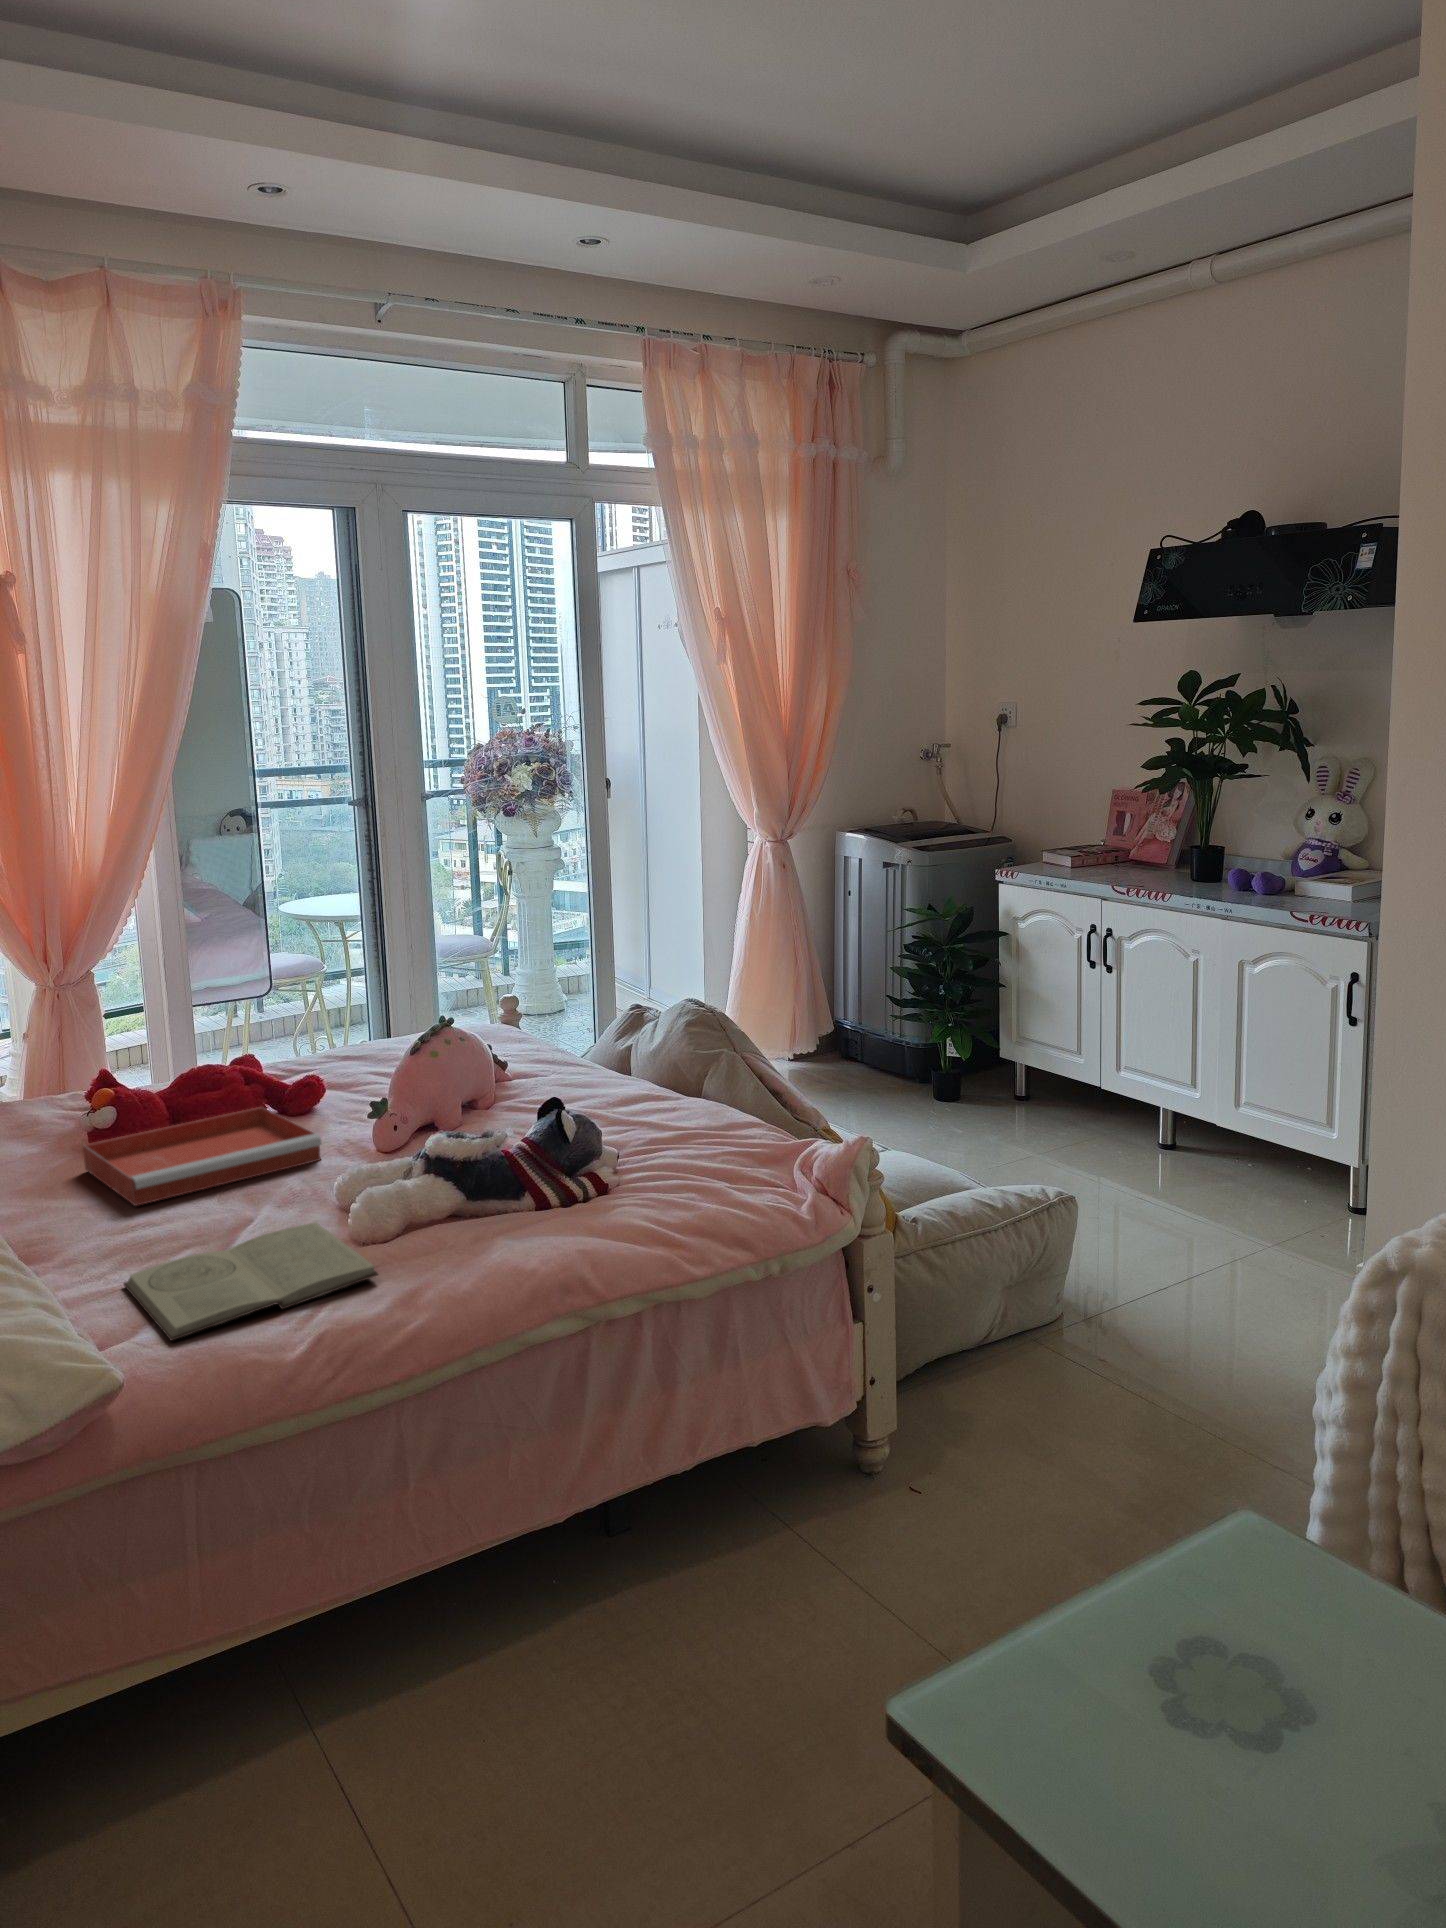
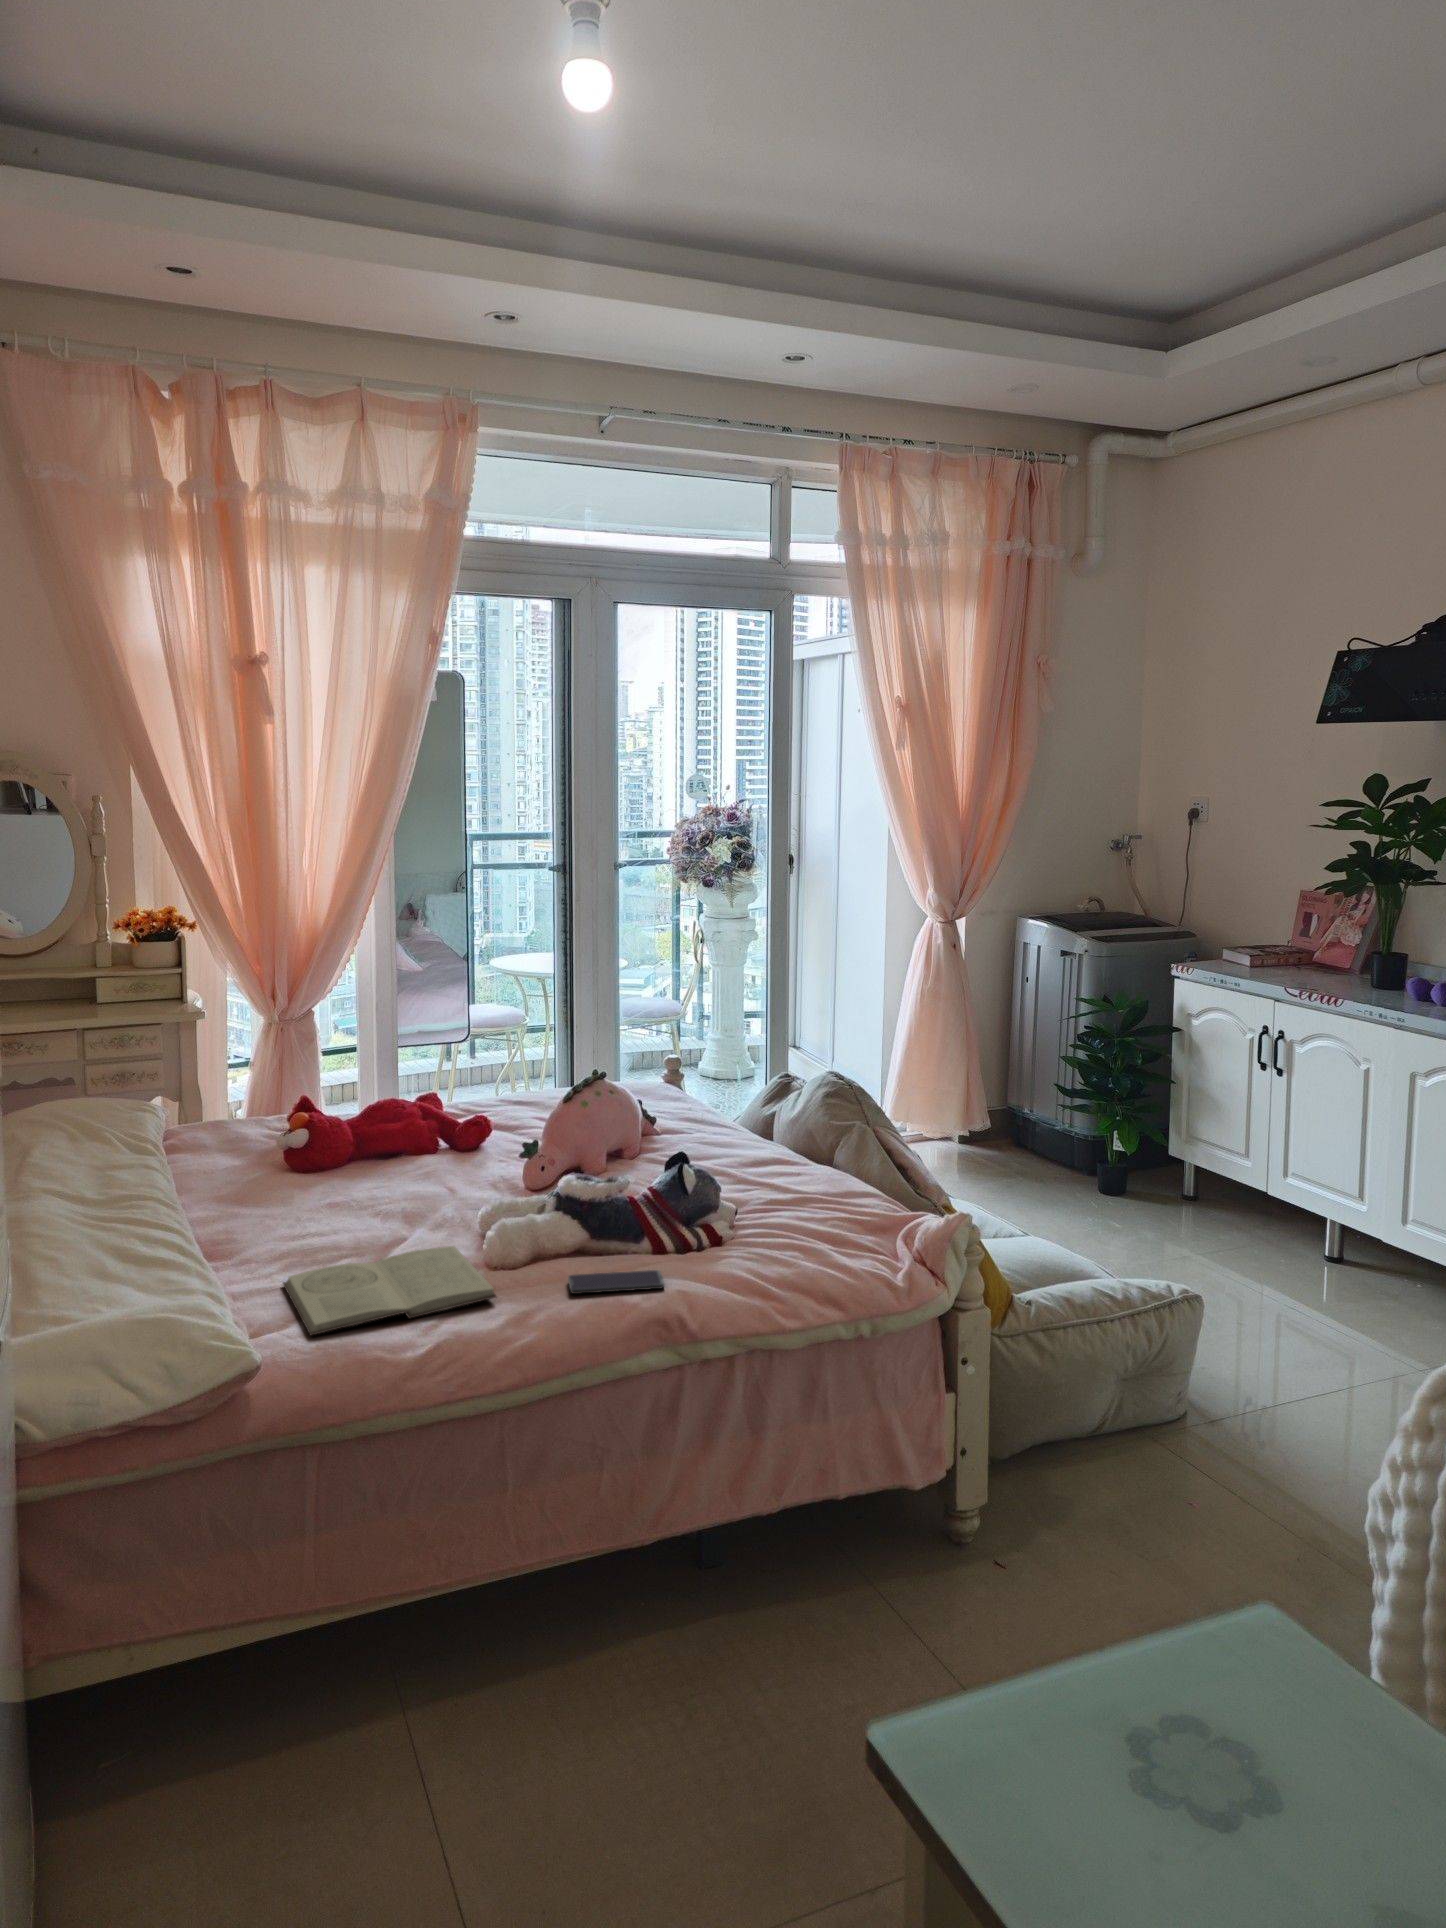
tray: present [83,1107,322,1206] -> none [274,1140,476,1218]
smartphone: none [453,1227,561,1262] -> present [568,1270,664,1294]

